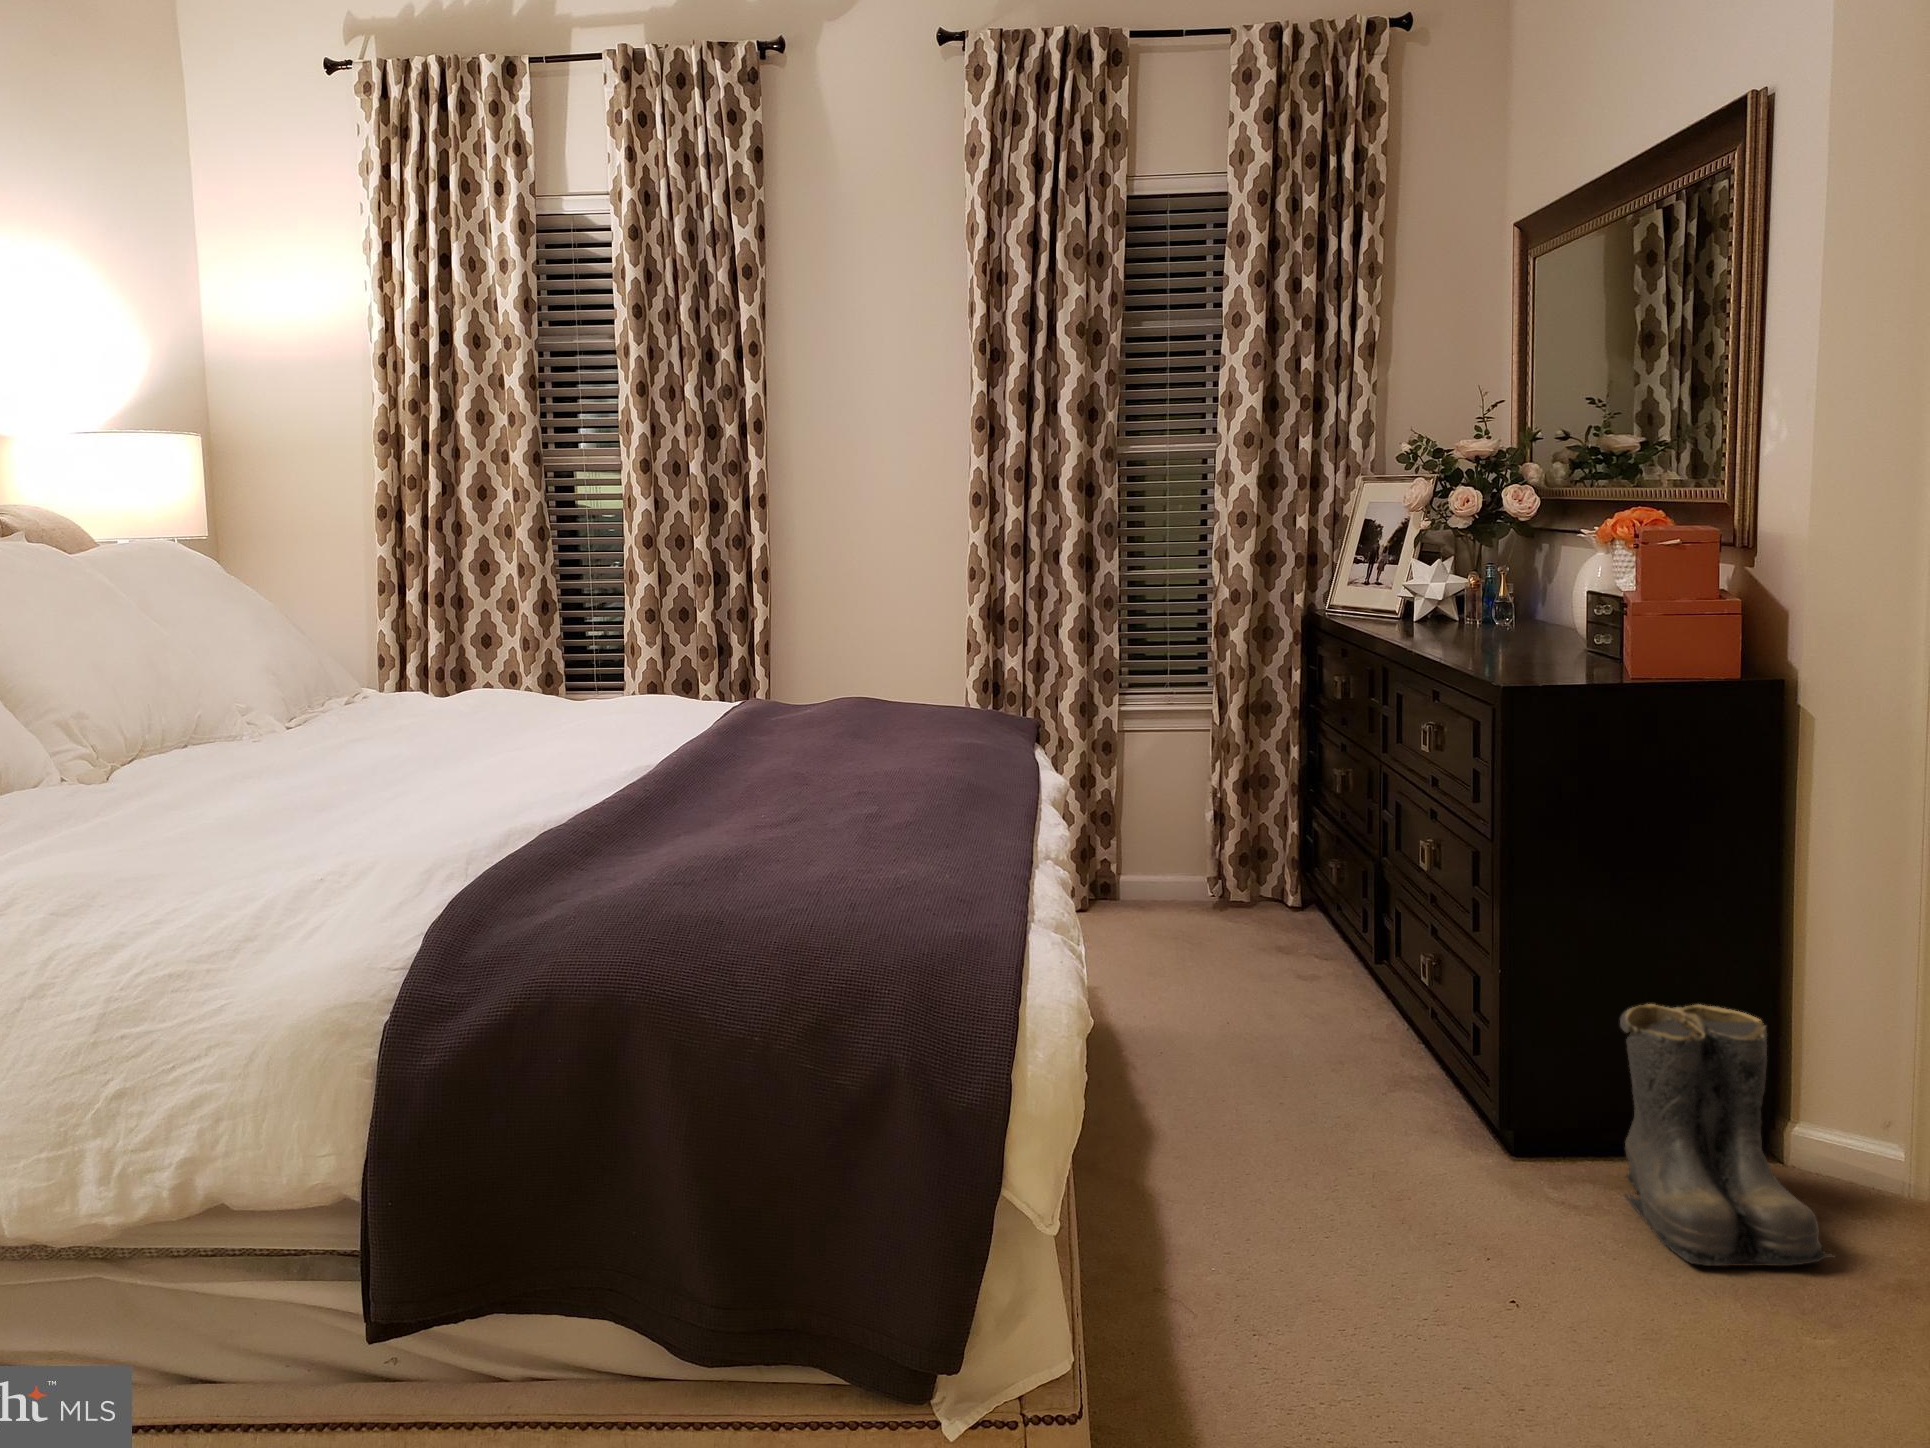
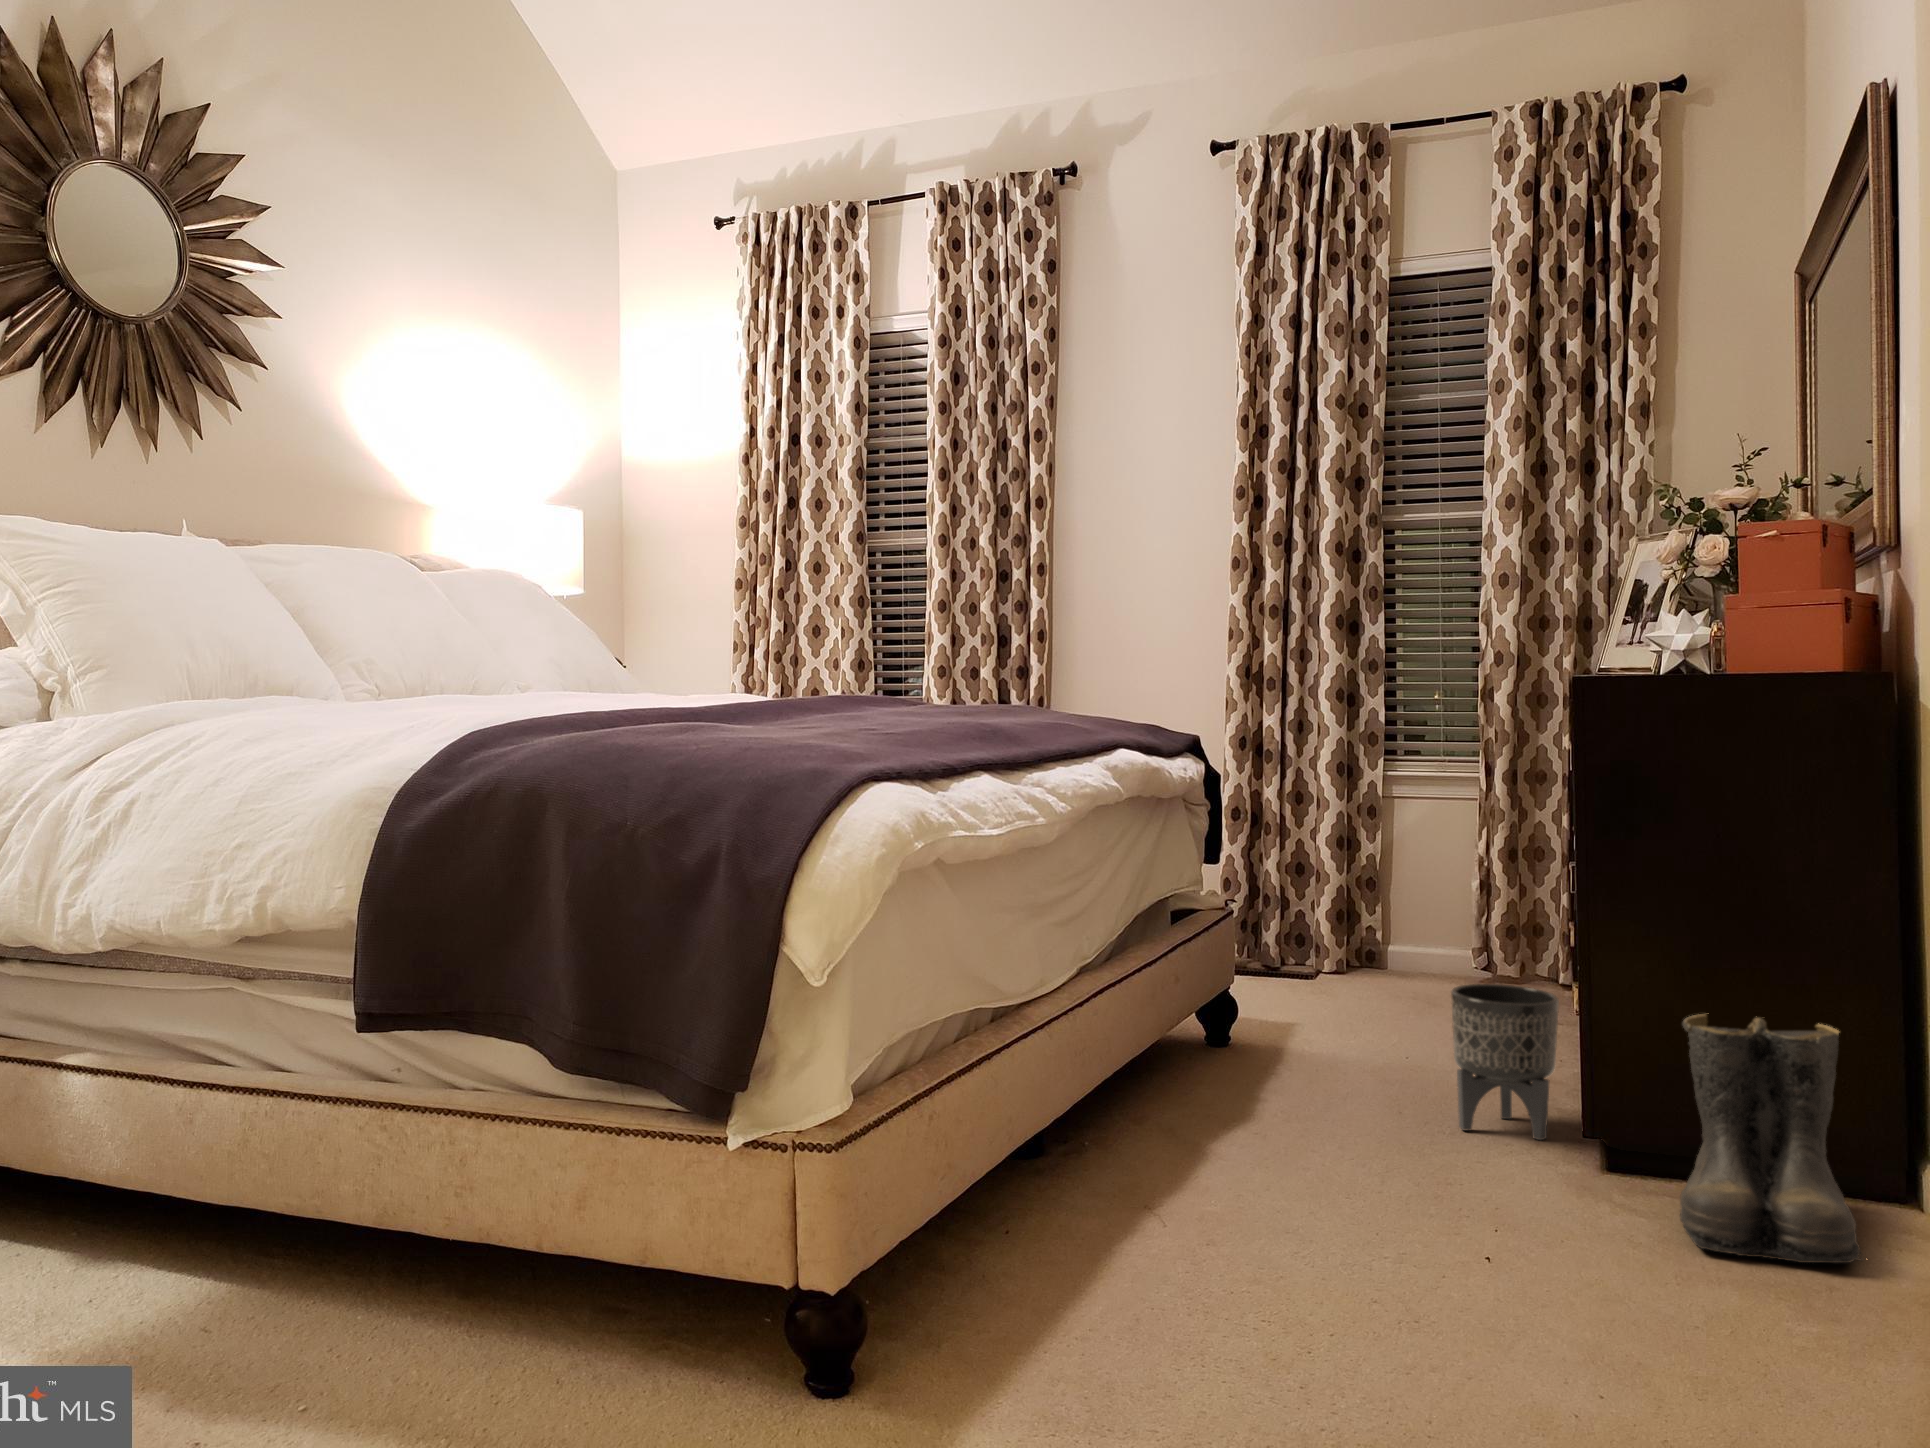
planter: none [1342,969,1450,1128] -> present [1451,984,1559,1140]

